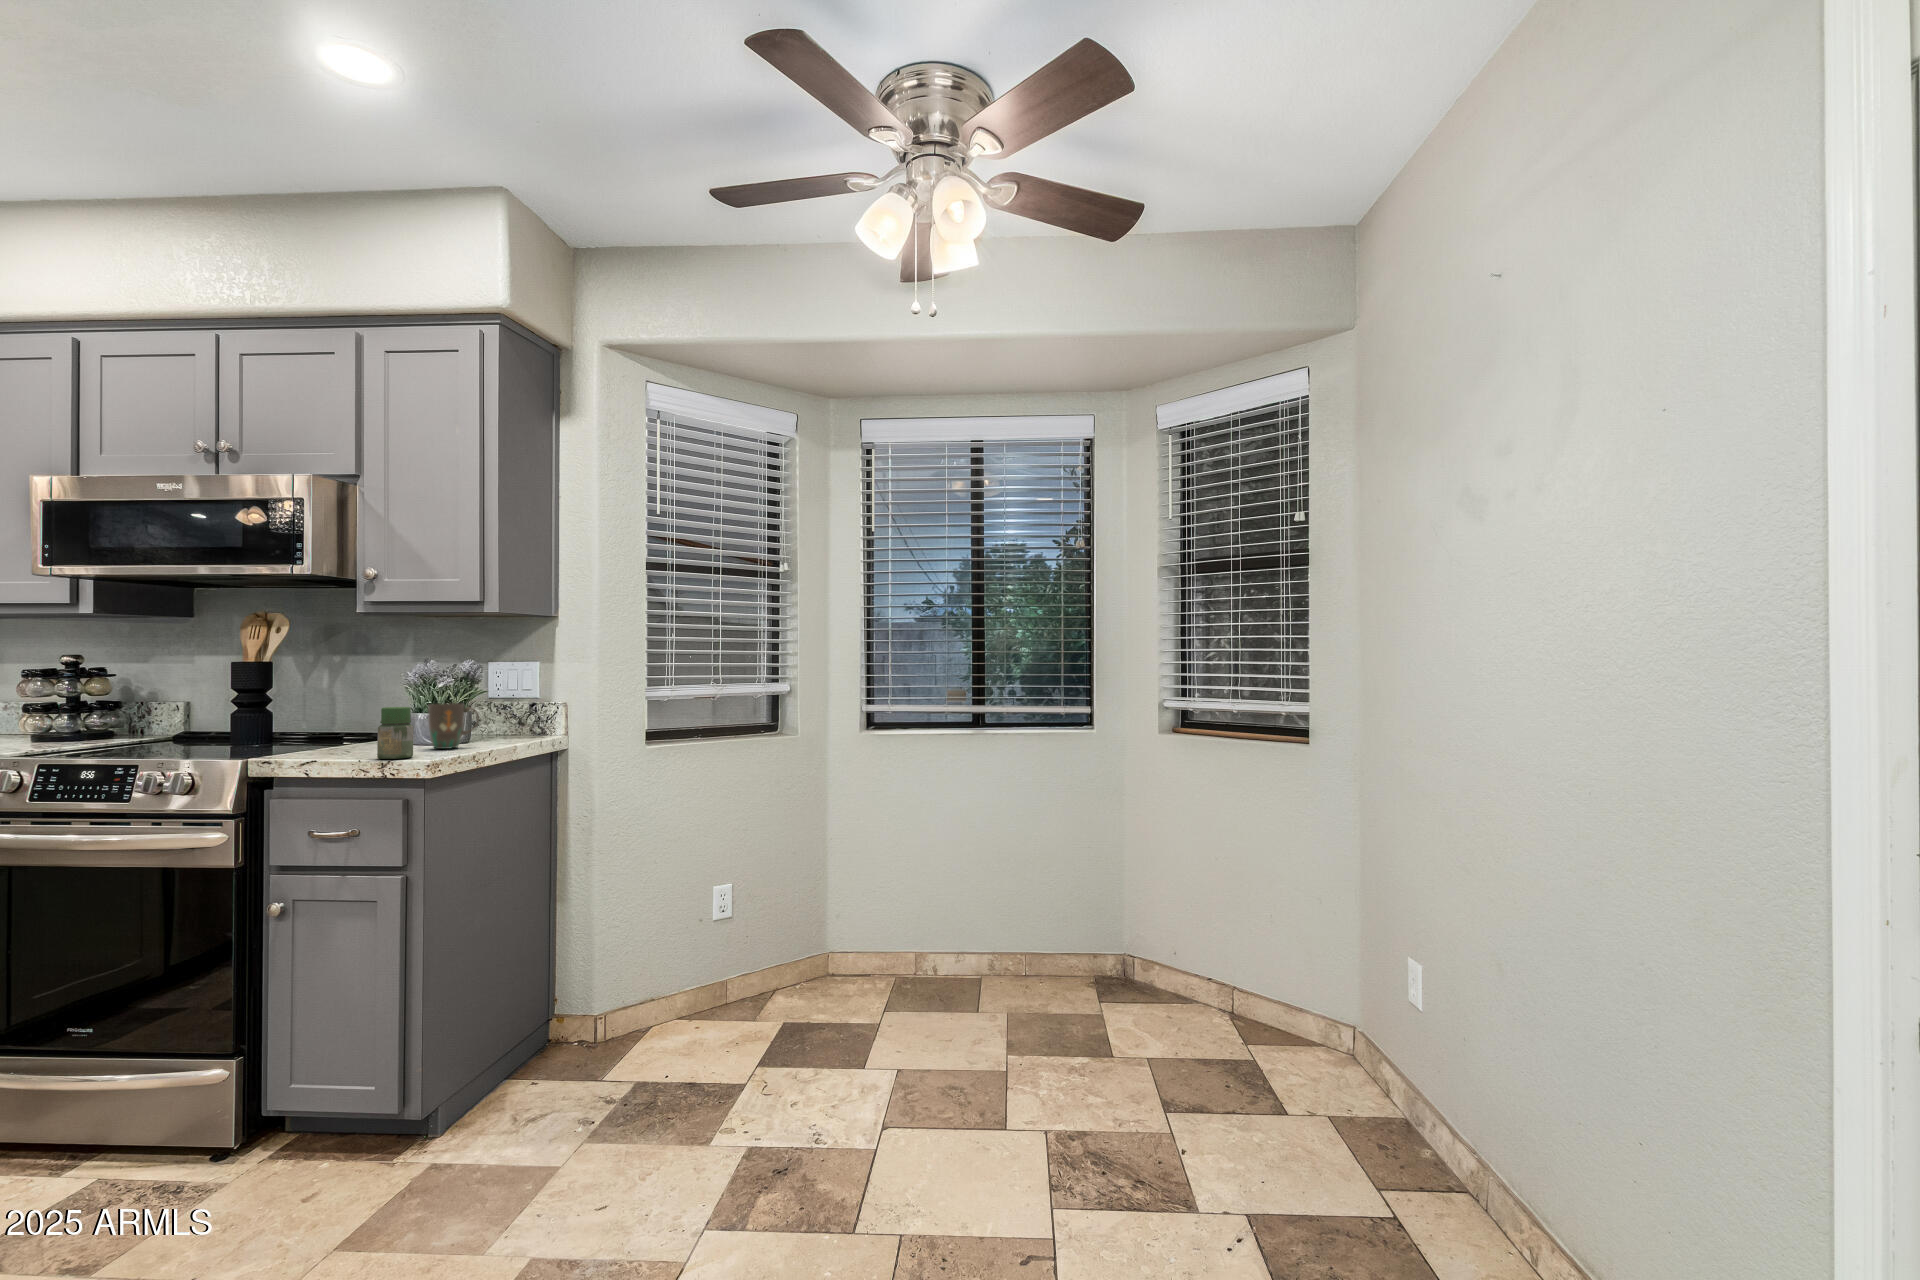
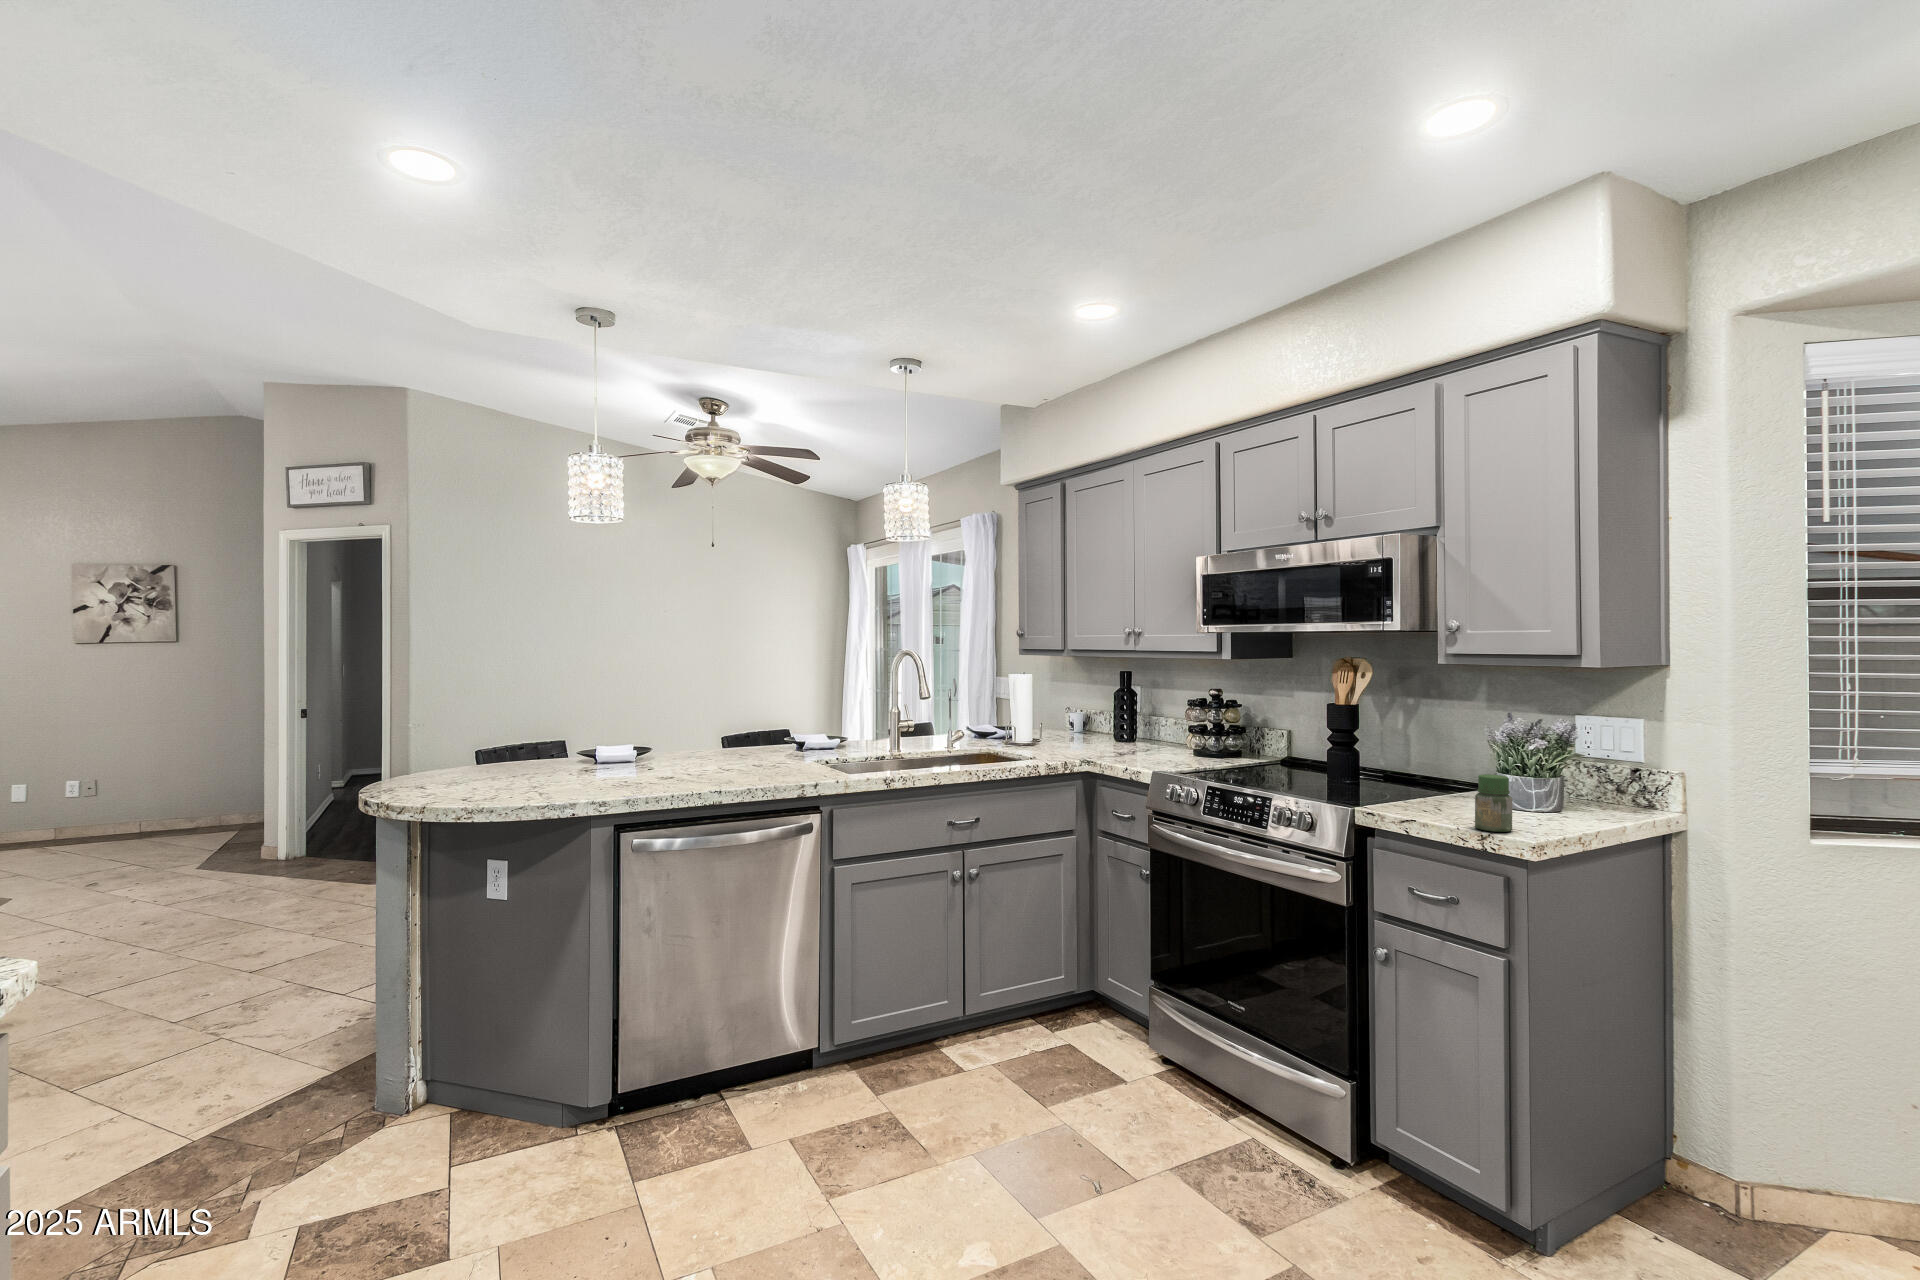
mug: present [428,703,479,749] -> none [1521,768,1579,820]

